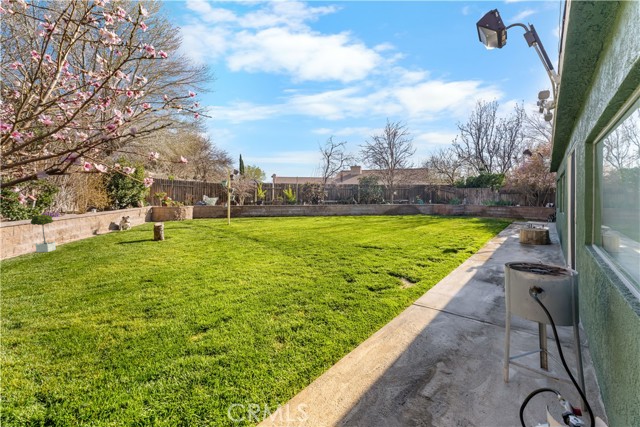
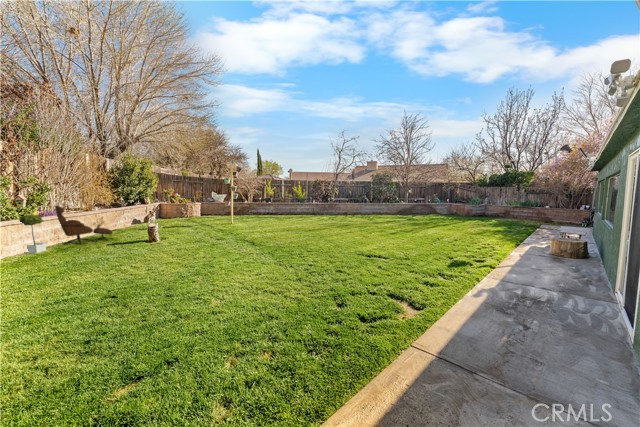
lounge chair: none [60,206,116,245] -> present [55,205,112,245]

